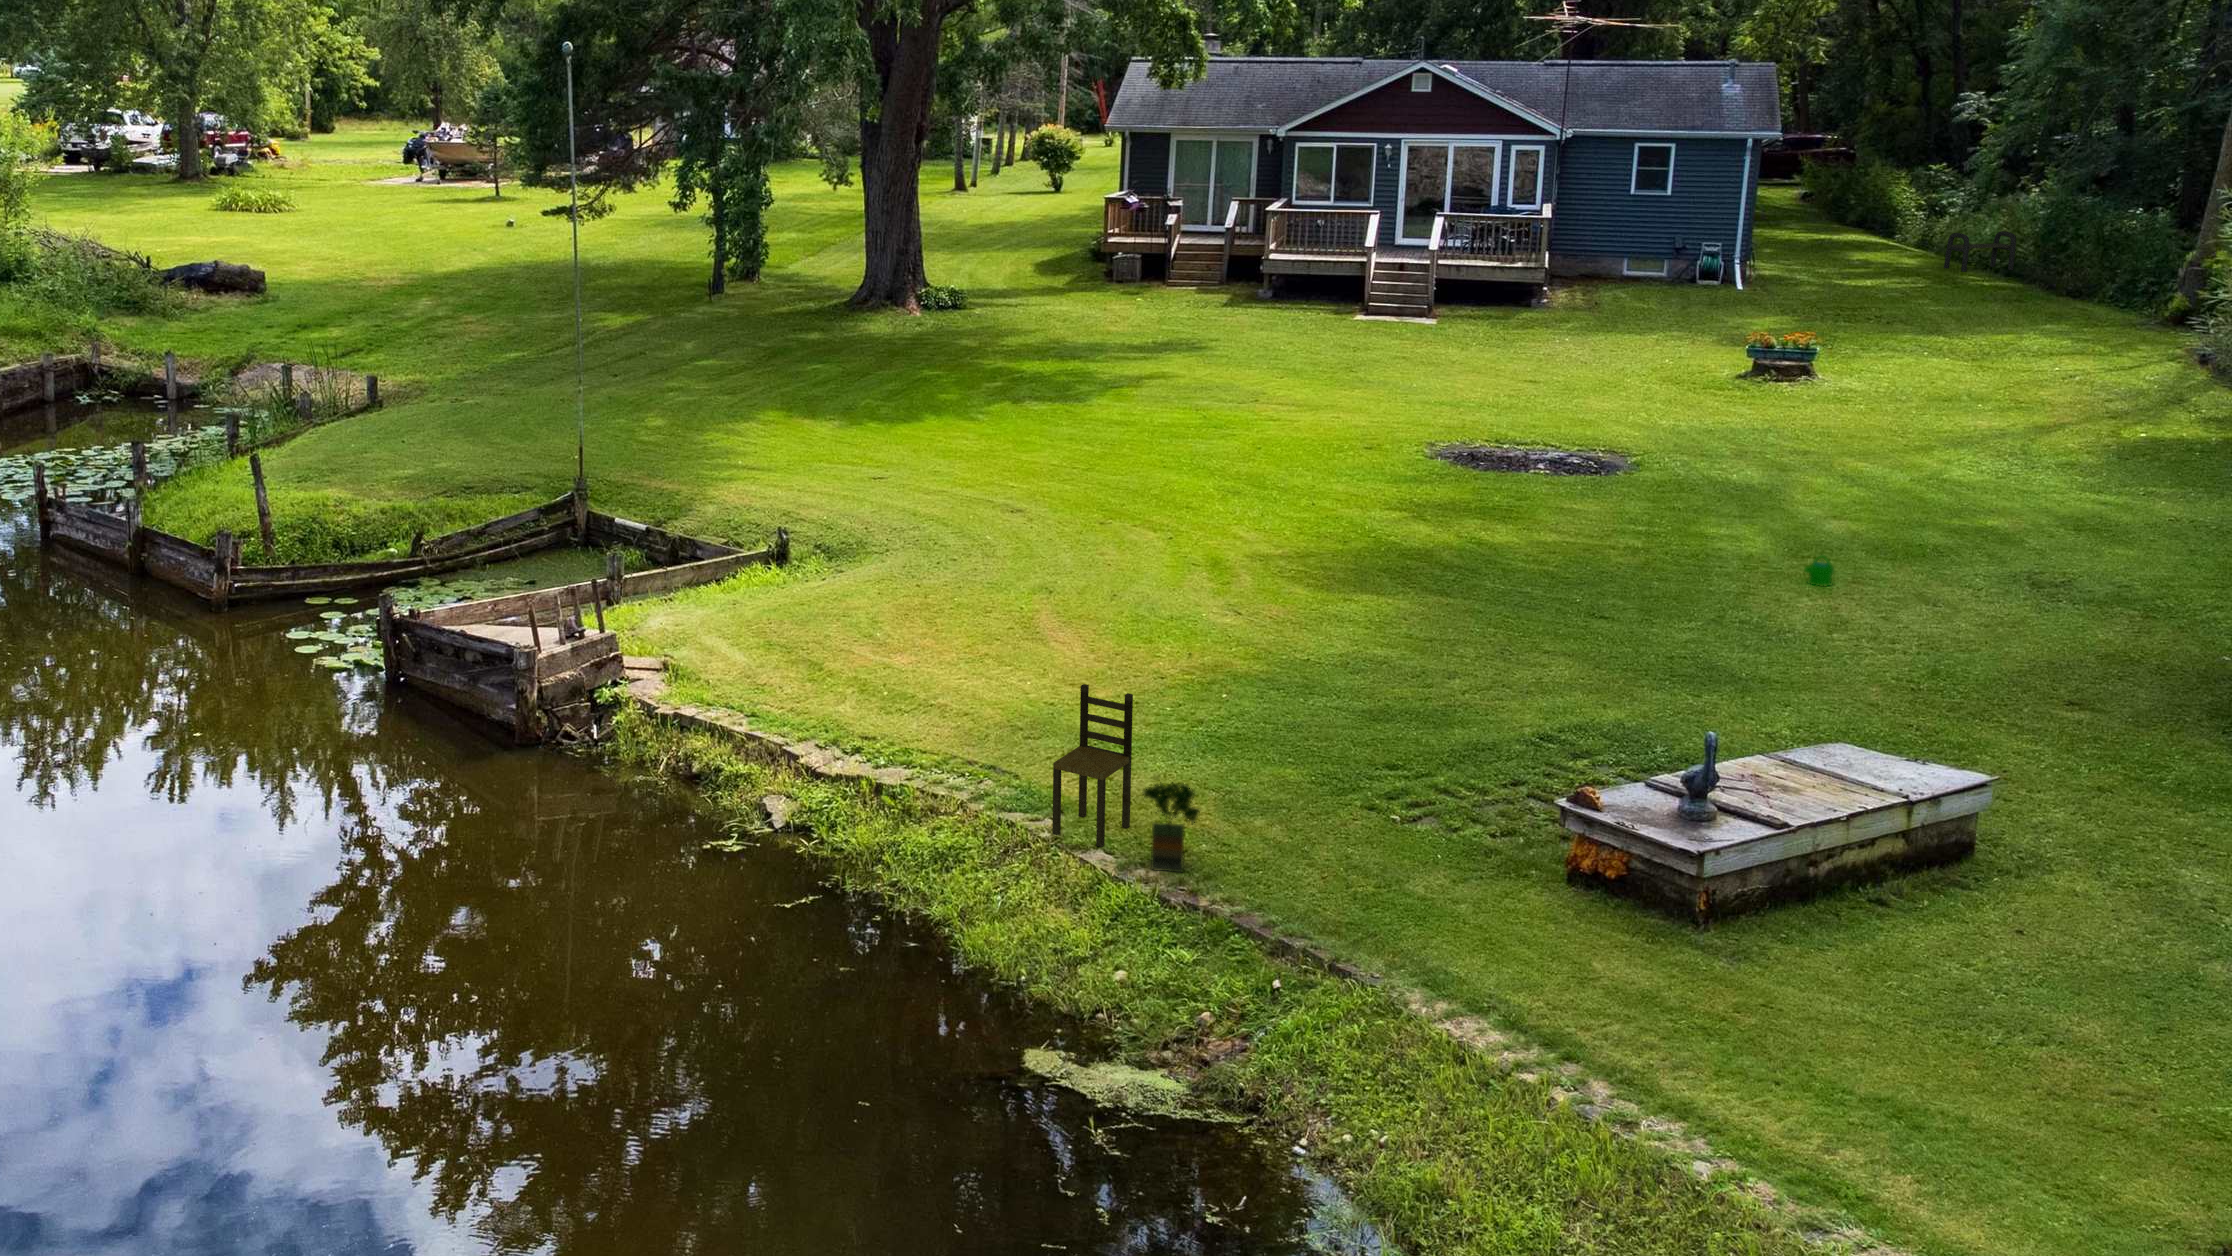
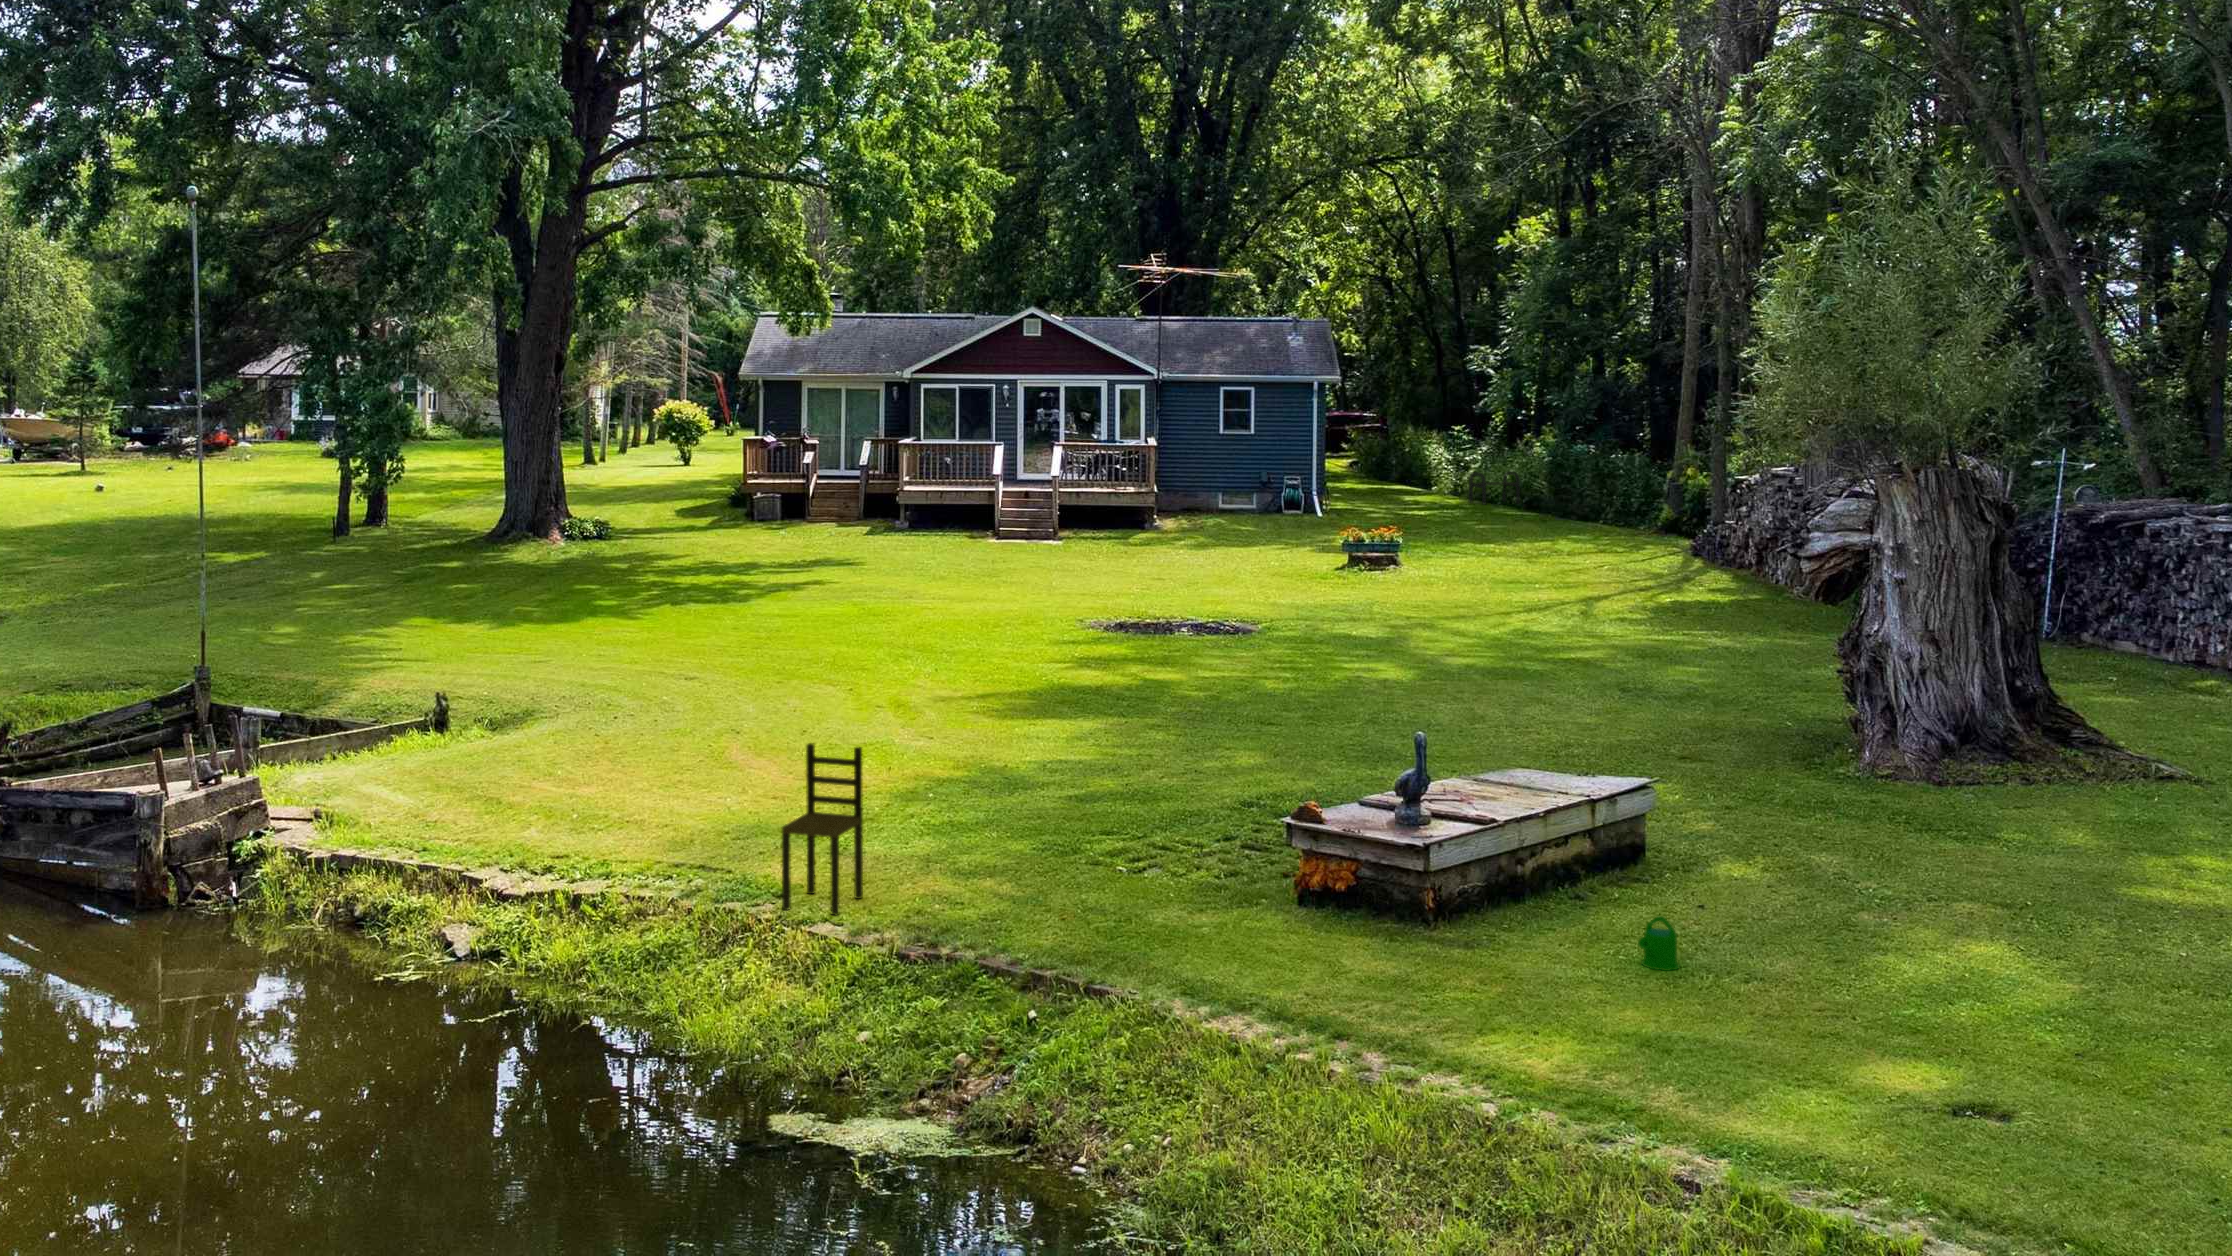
watering can: present [1804,555,1834,586] -> present [1638,916,1679,971]
potted tree: present [1143,782,1200,872] -> none [878,829,942,929]

